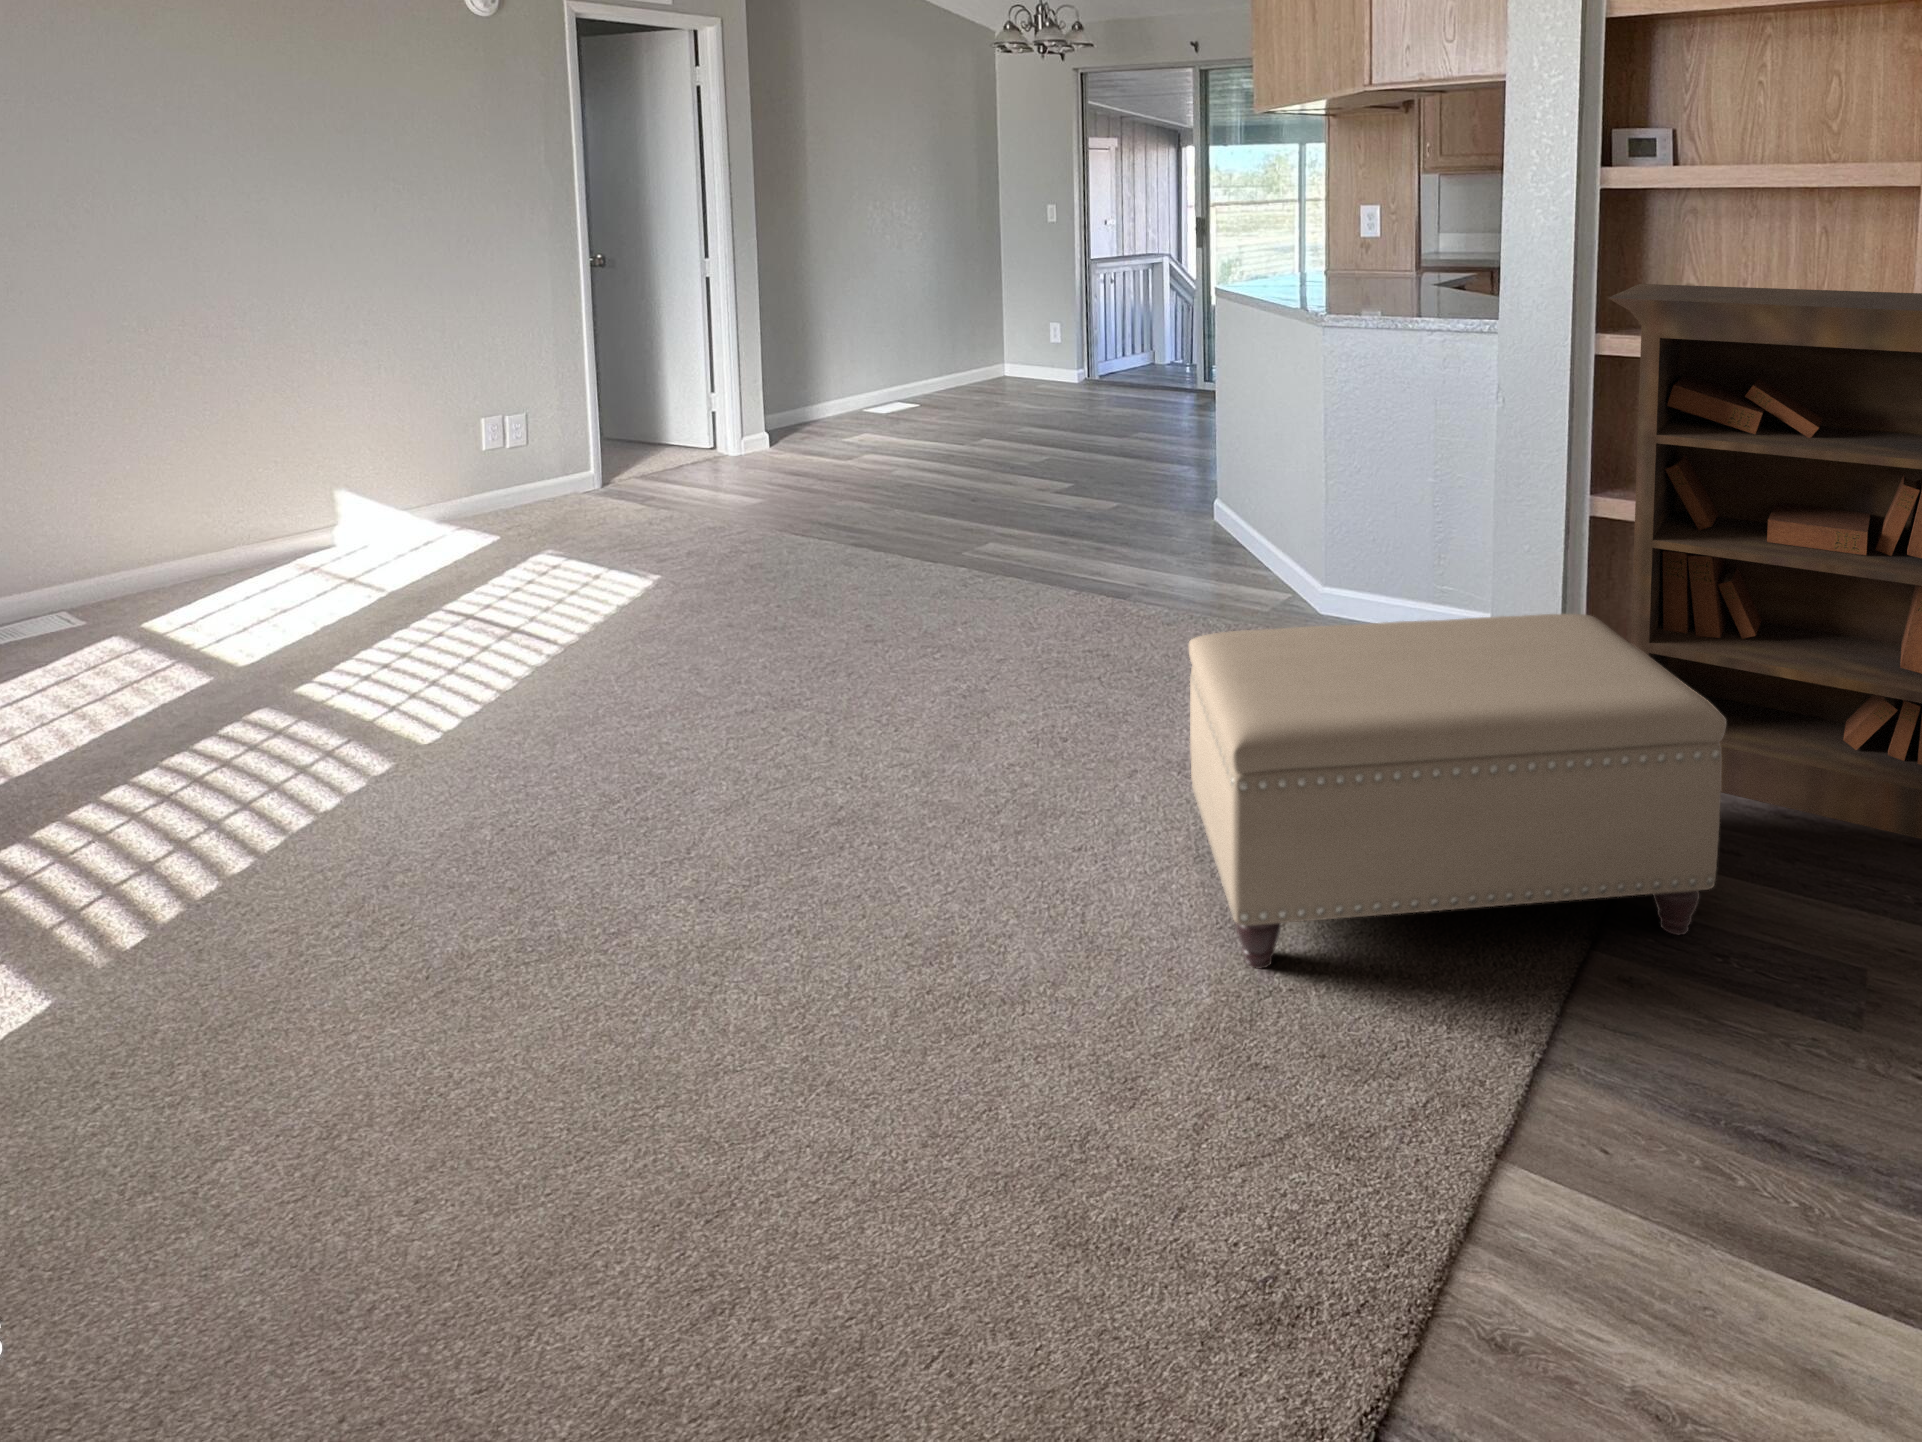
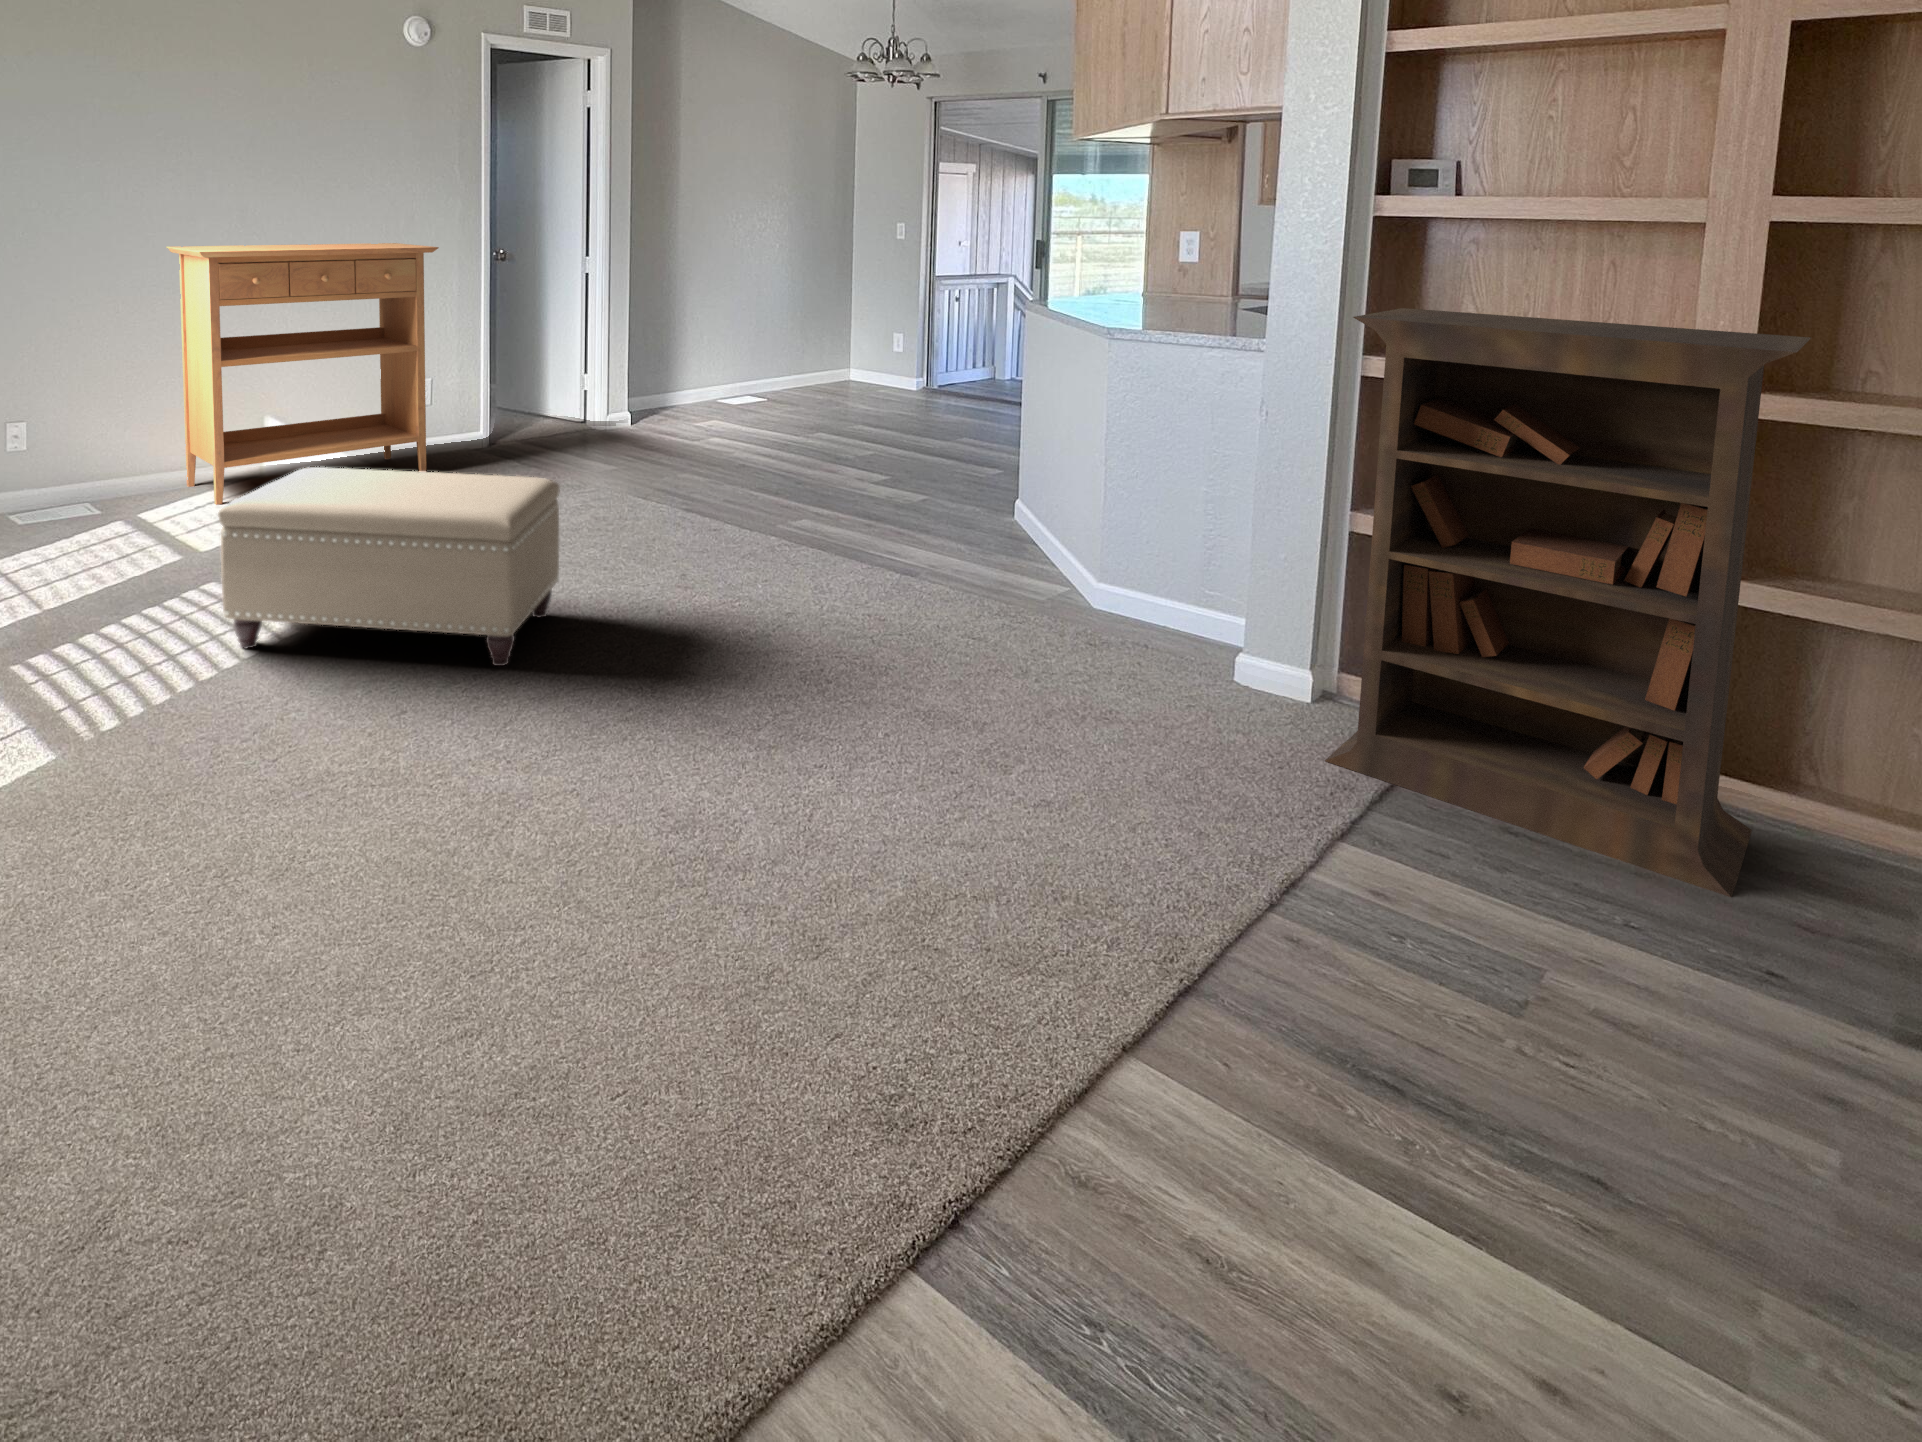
console table: none [154,255,531,601] -> present [166,243,439,505]
ottoman: present [1189,614,1726,969] -> present [218,467,560,666]

